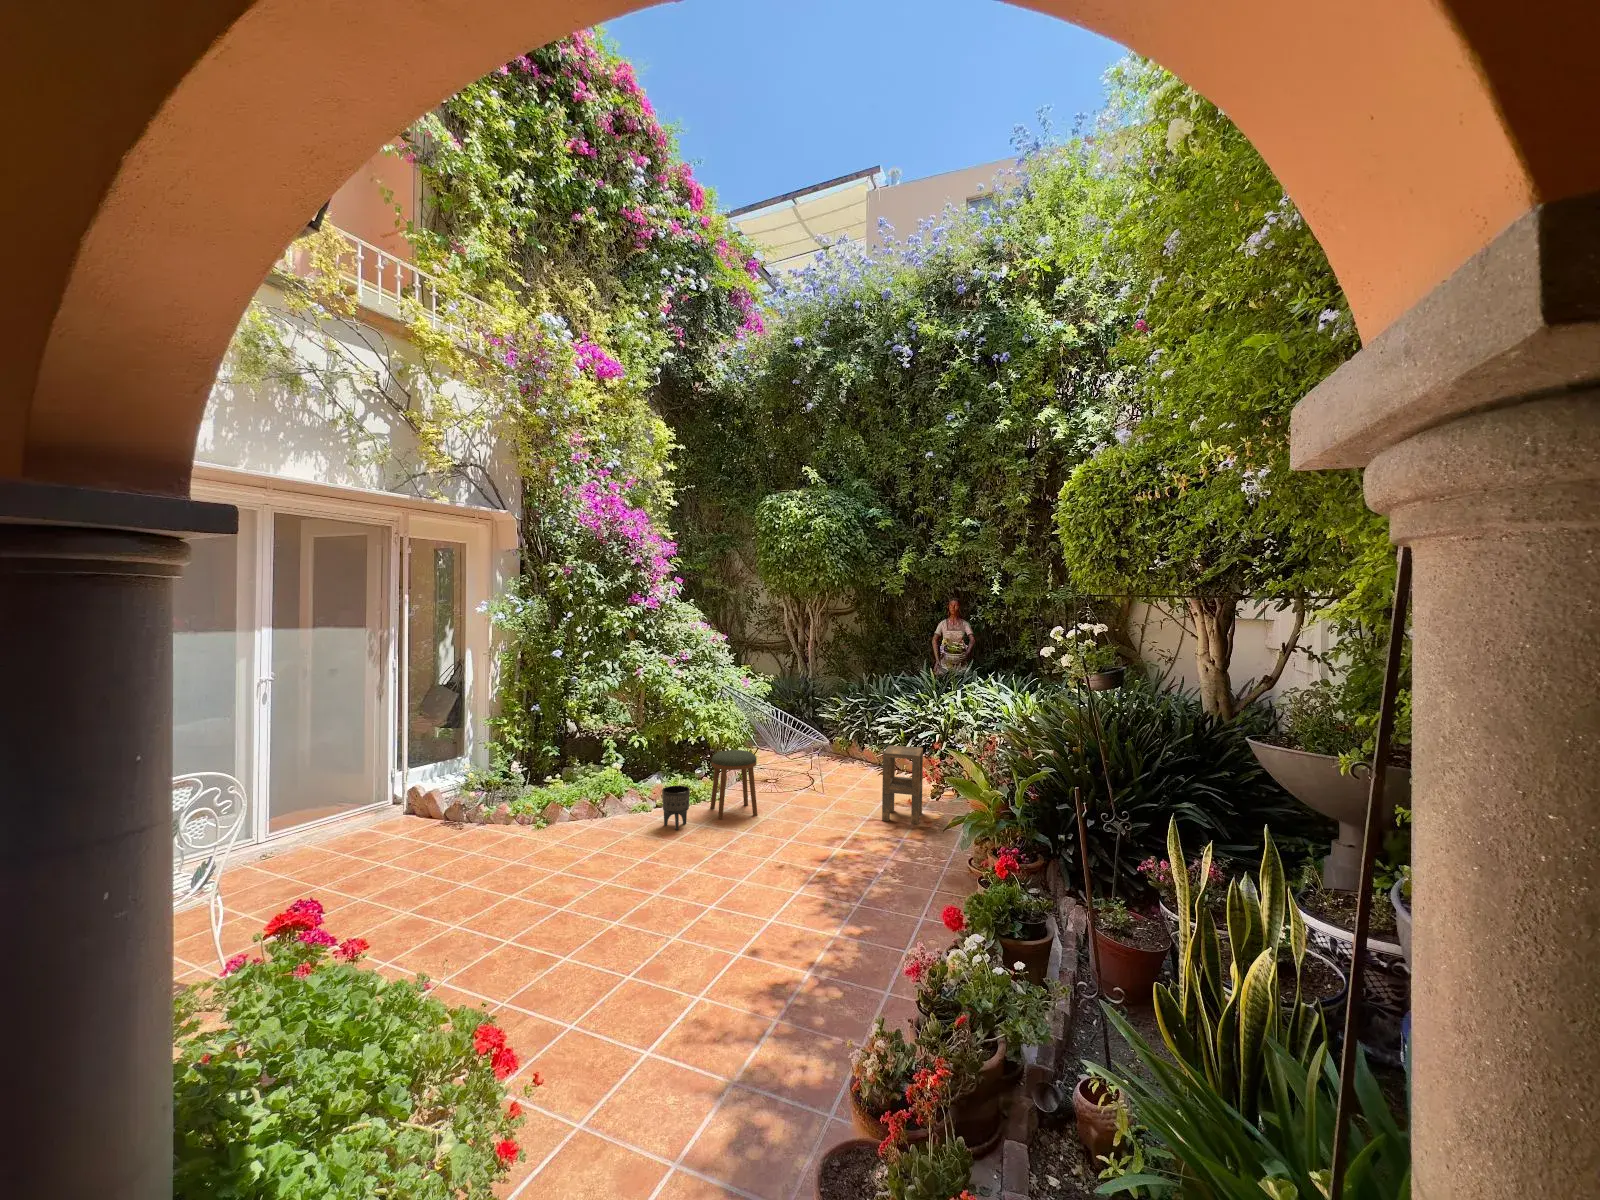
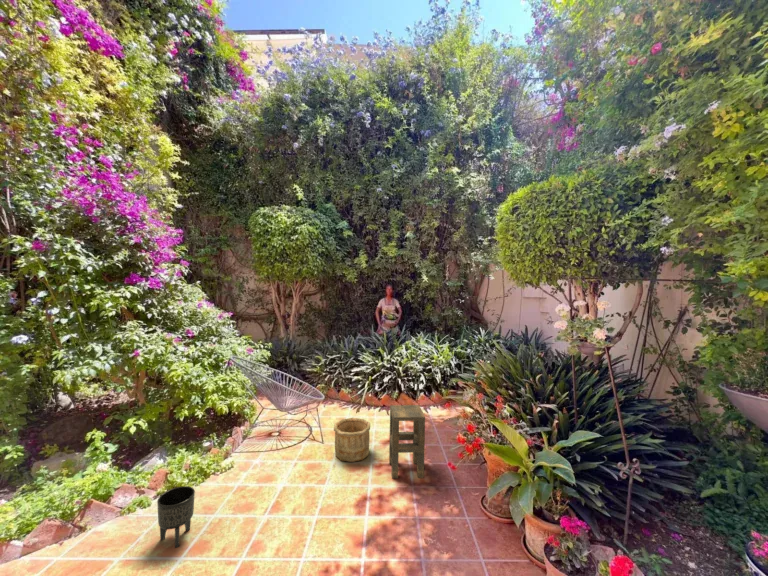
stool: present [710,750,757,820] -> none [219,427,272,512]
wooden bucket: none [828,762,872,805] -> present [334,418,370,462]

